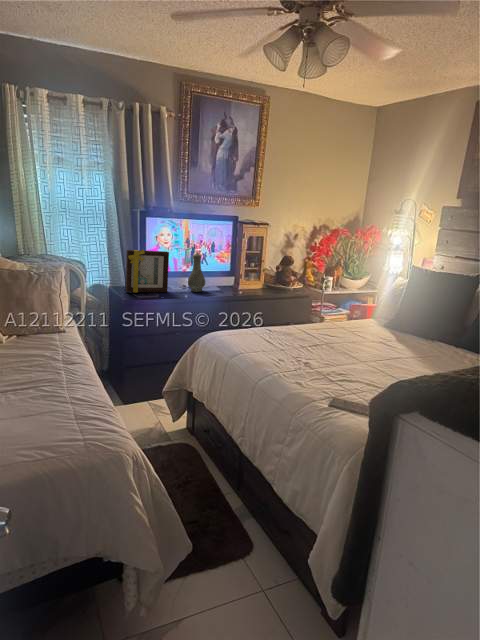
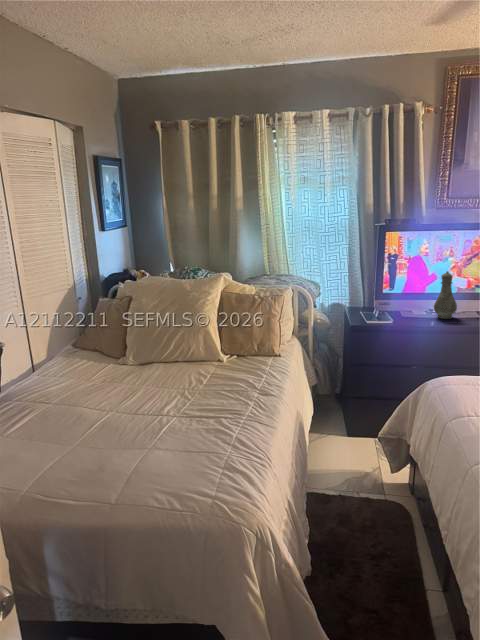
picture frame: present [126,249,169,293] -> none [360,269,411,318]

